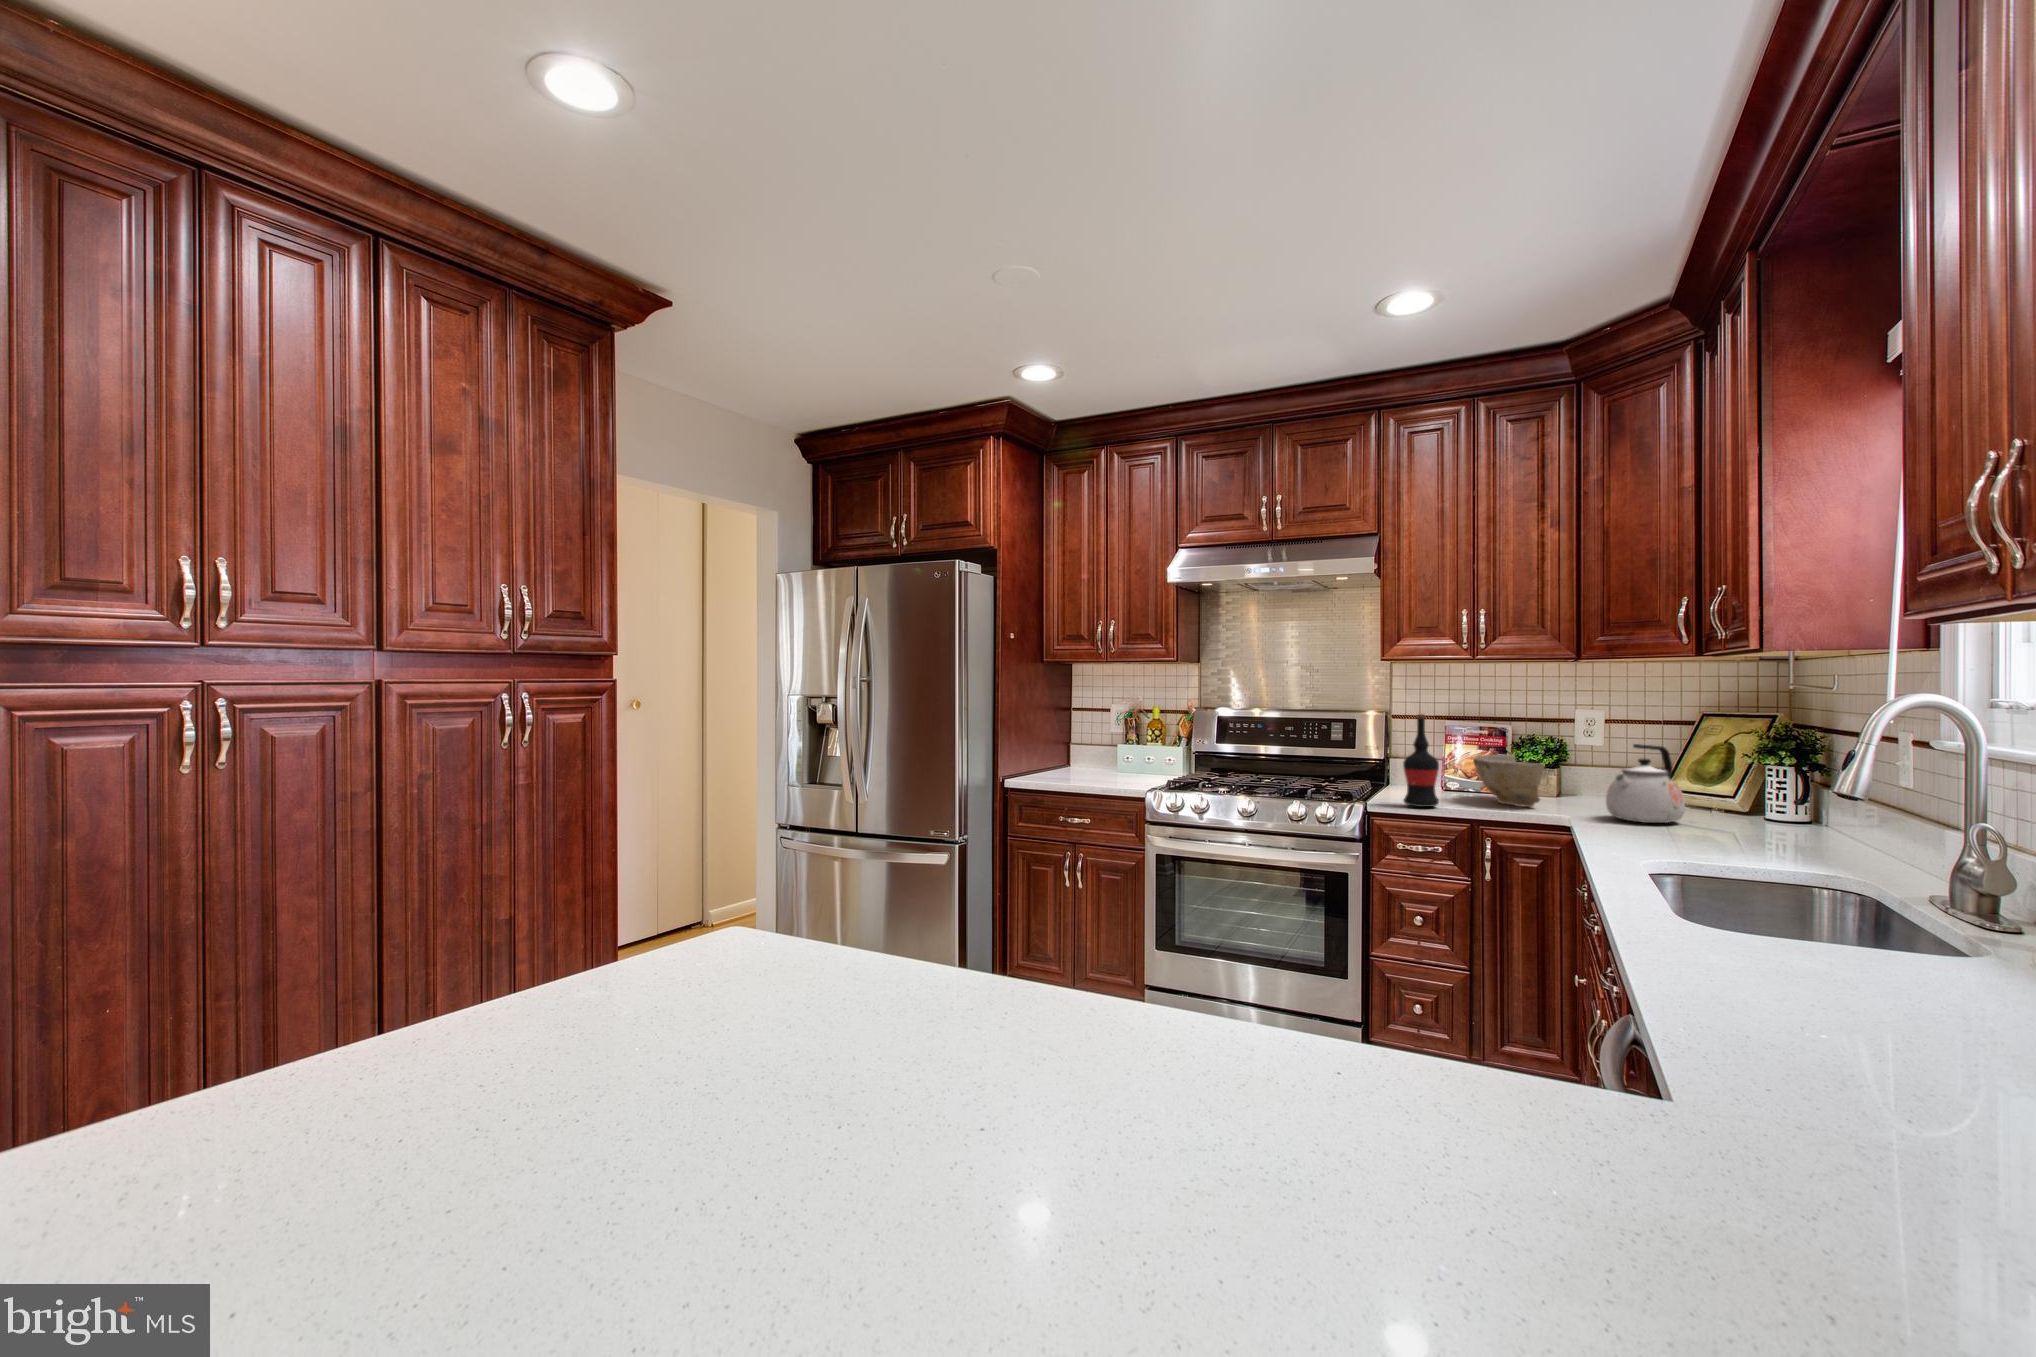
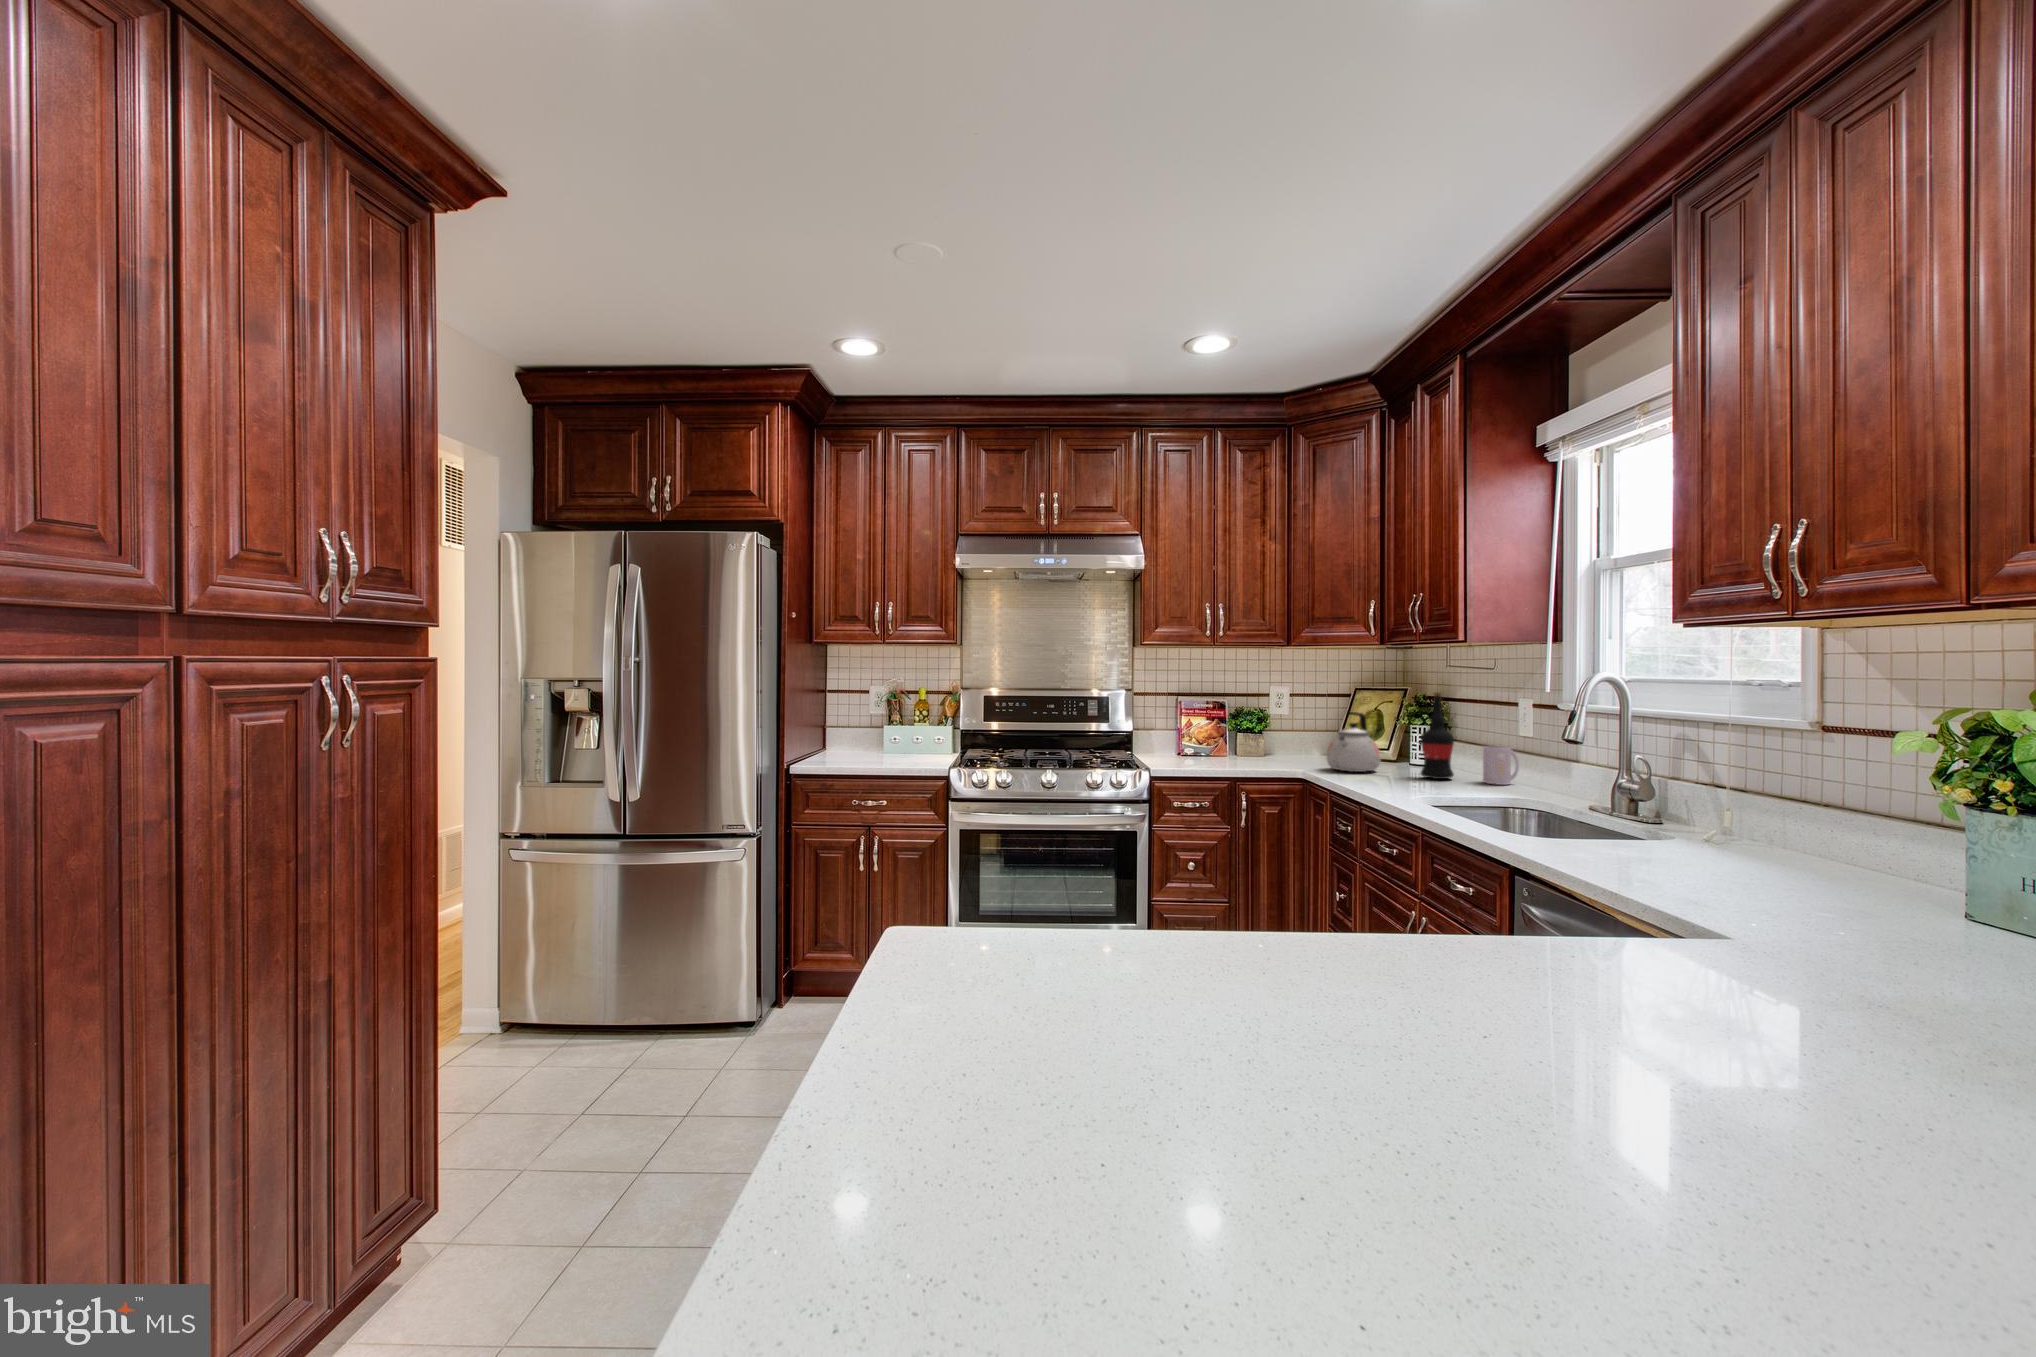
wine bottle: present [1403,714,1439,807] -> present [1421,692,1454,779]
bowl: present [1473,754,1545,807] -> none [1217,723,1280,765]
mug: none [1819,798,1880,854] -> present [1483,746,1519,785]

